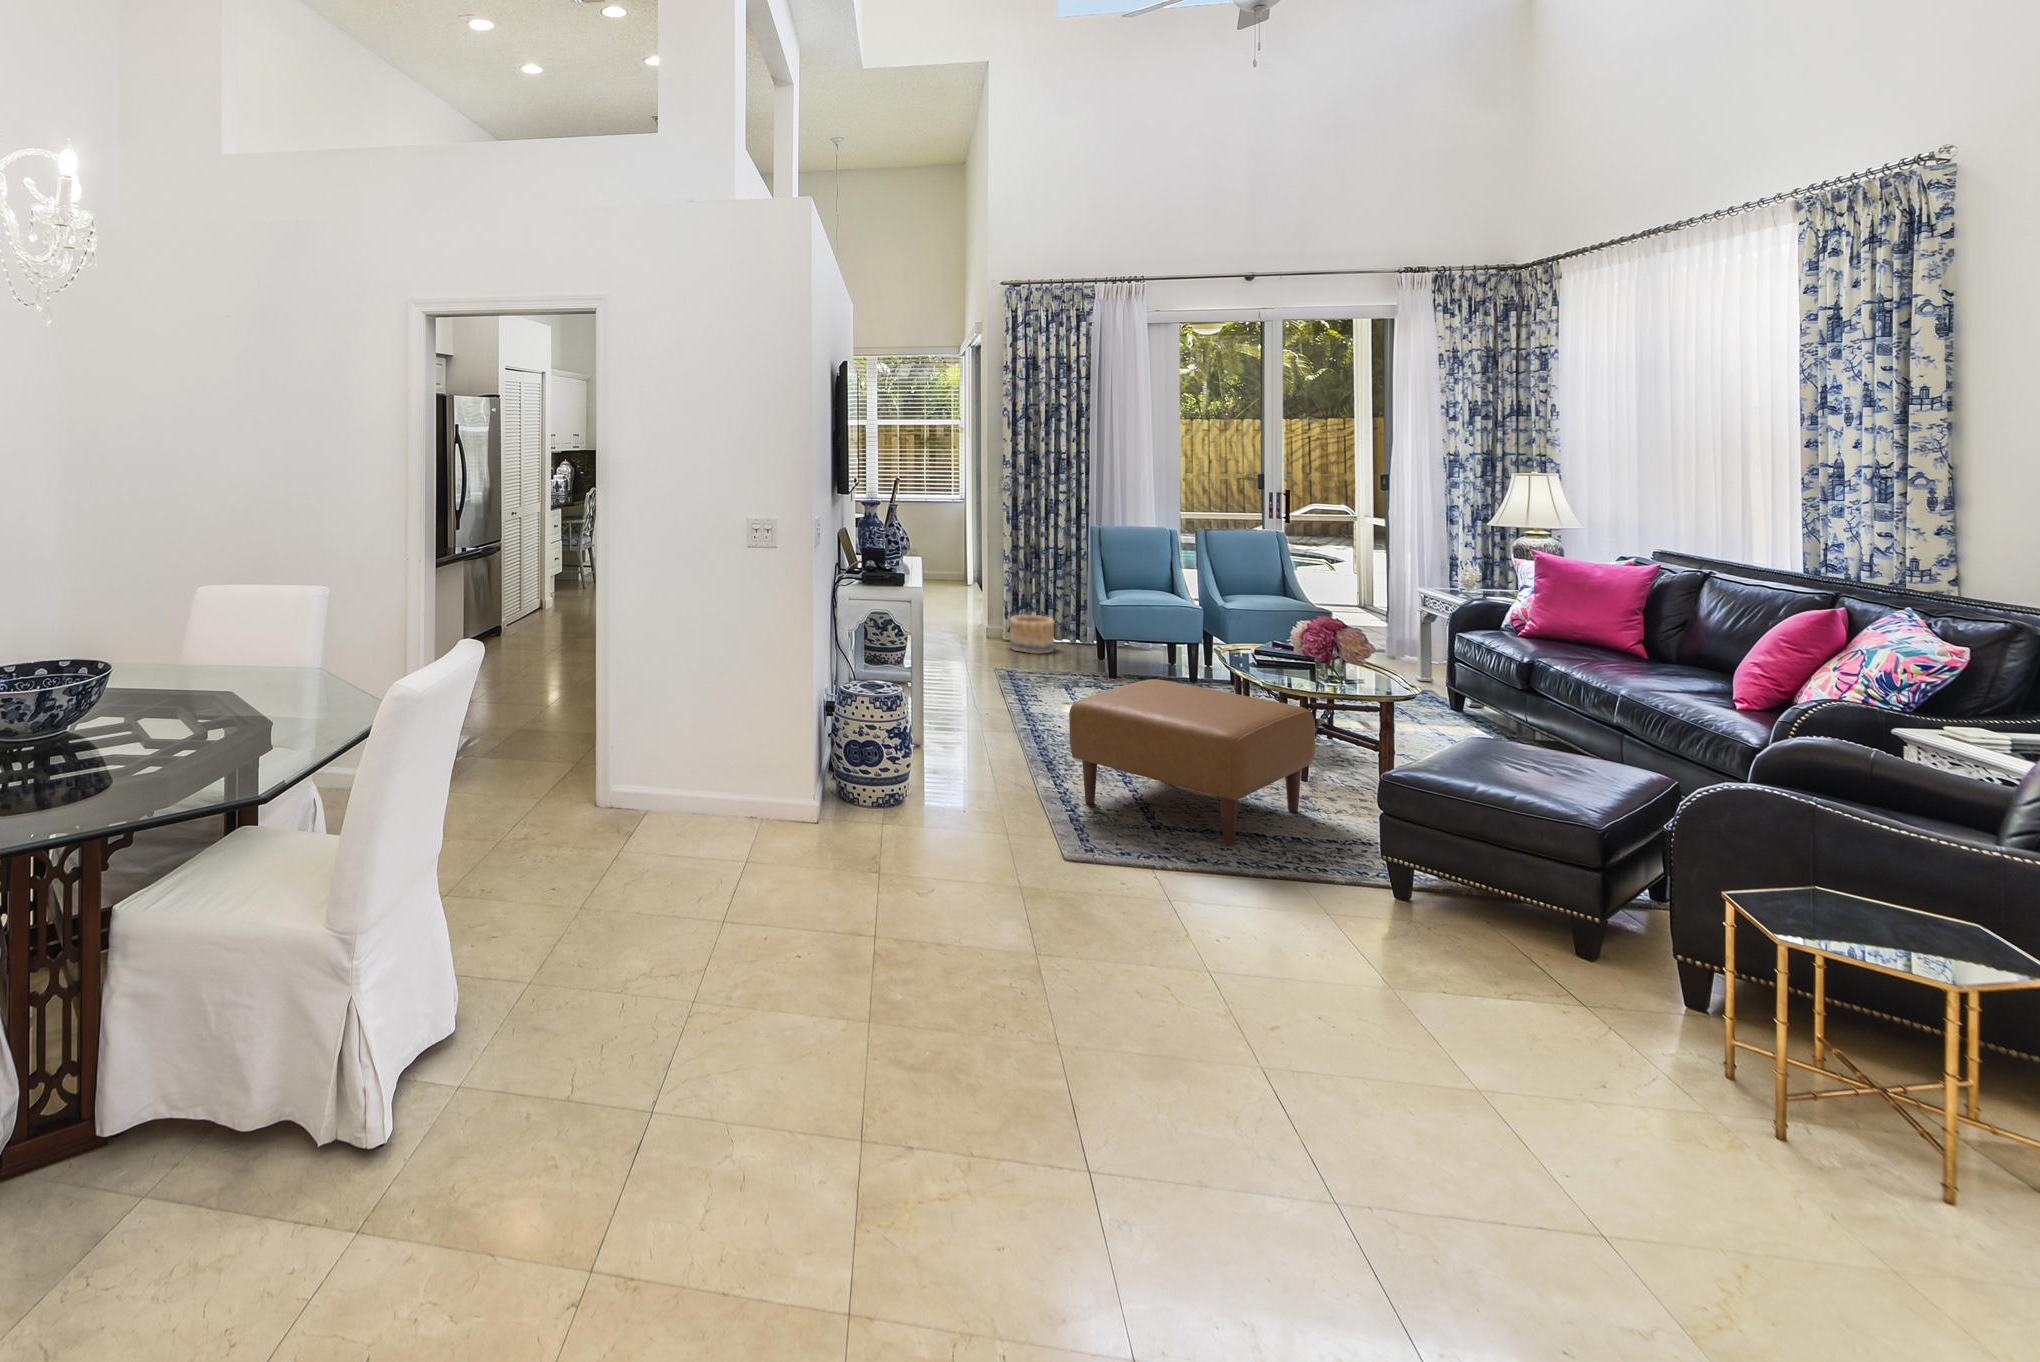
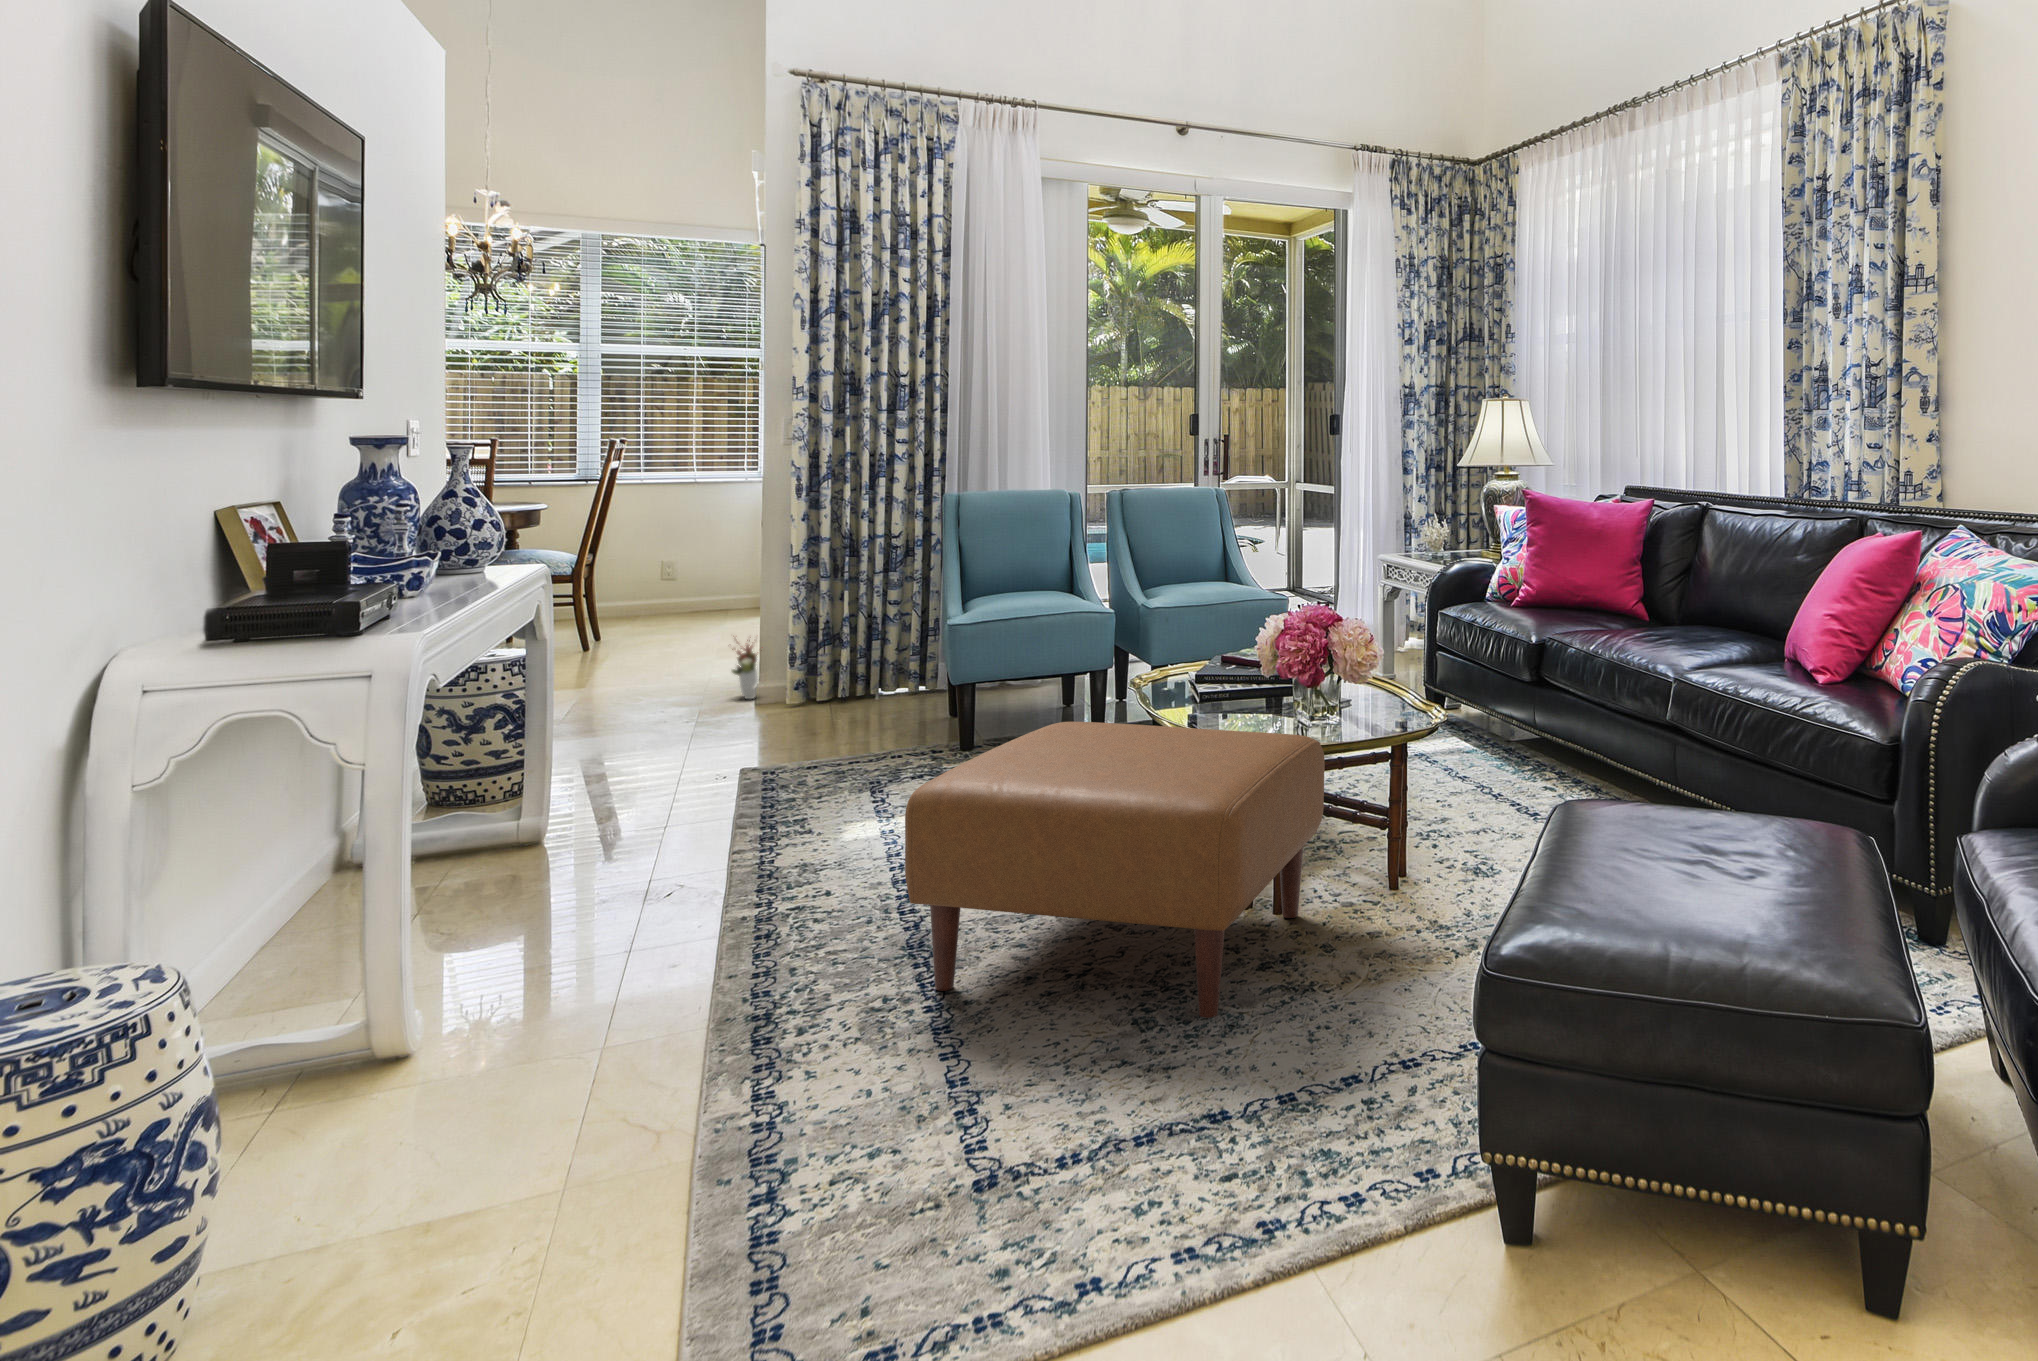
decorative plant: none [969,602,988,641] -> present [732,640,763,699]
basket: present [1010,615,1054,654] -> none [801,646,881,710]

